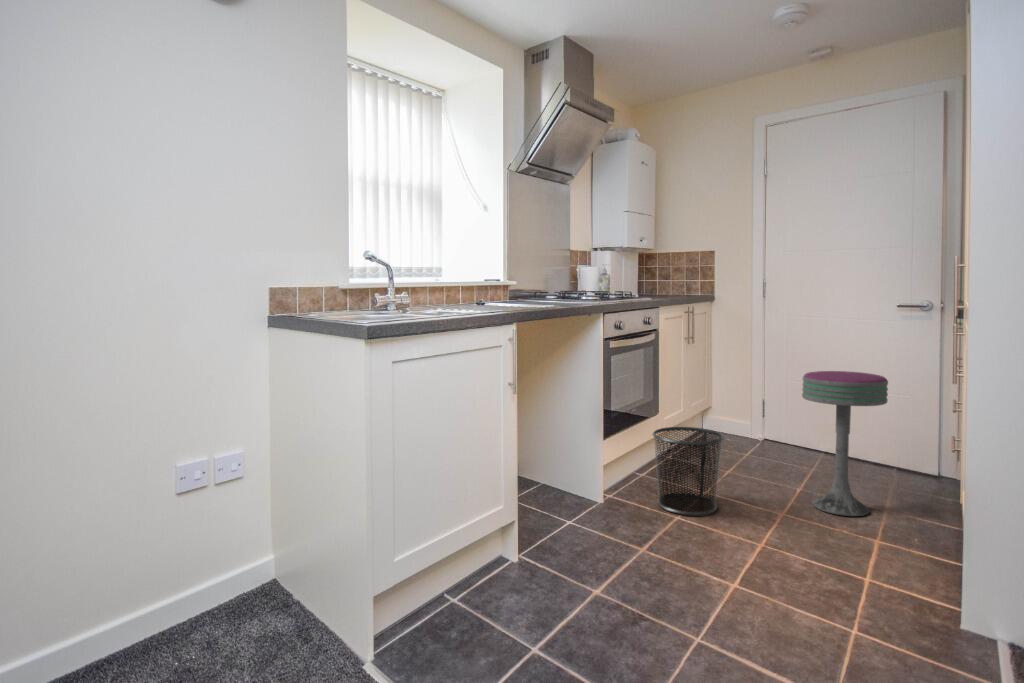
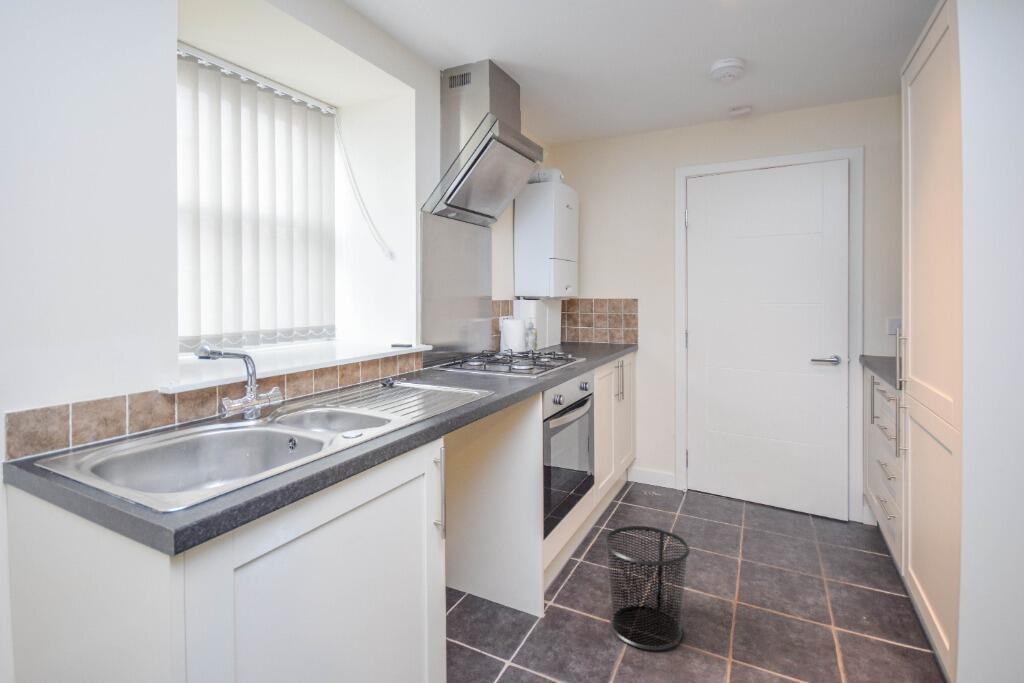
bar stool: present [802,371,888,516] -> none [768,454,868,632]

